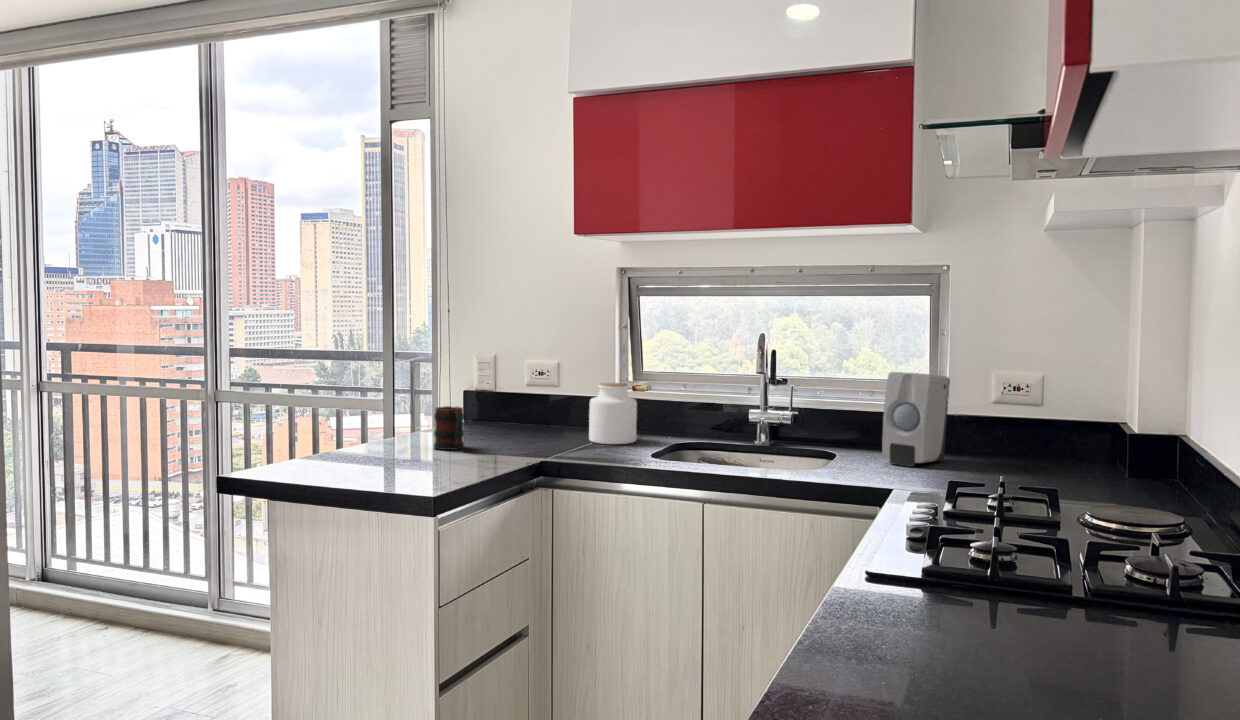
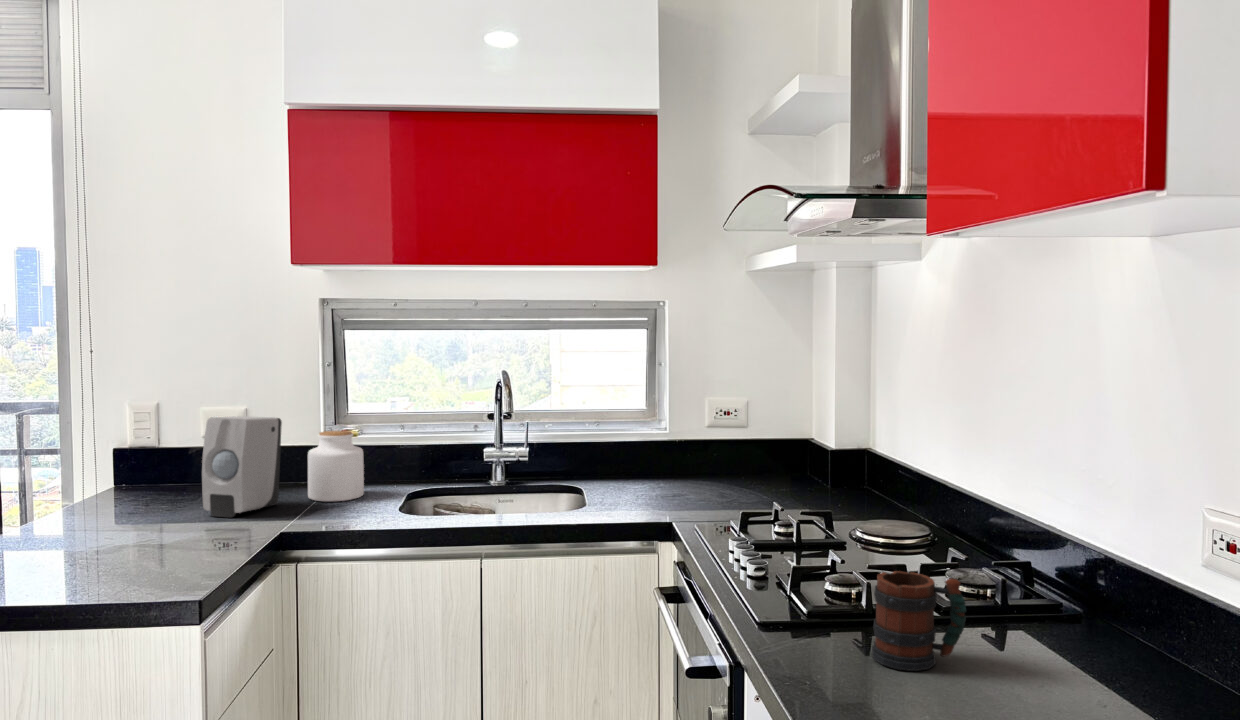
soap dispenser: present [882,372,950,467] -> present [202,416,282,517]
mug: present [434,406,464,450] -> present [872,571,966,671]

